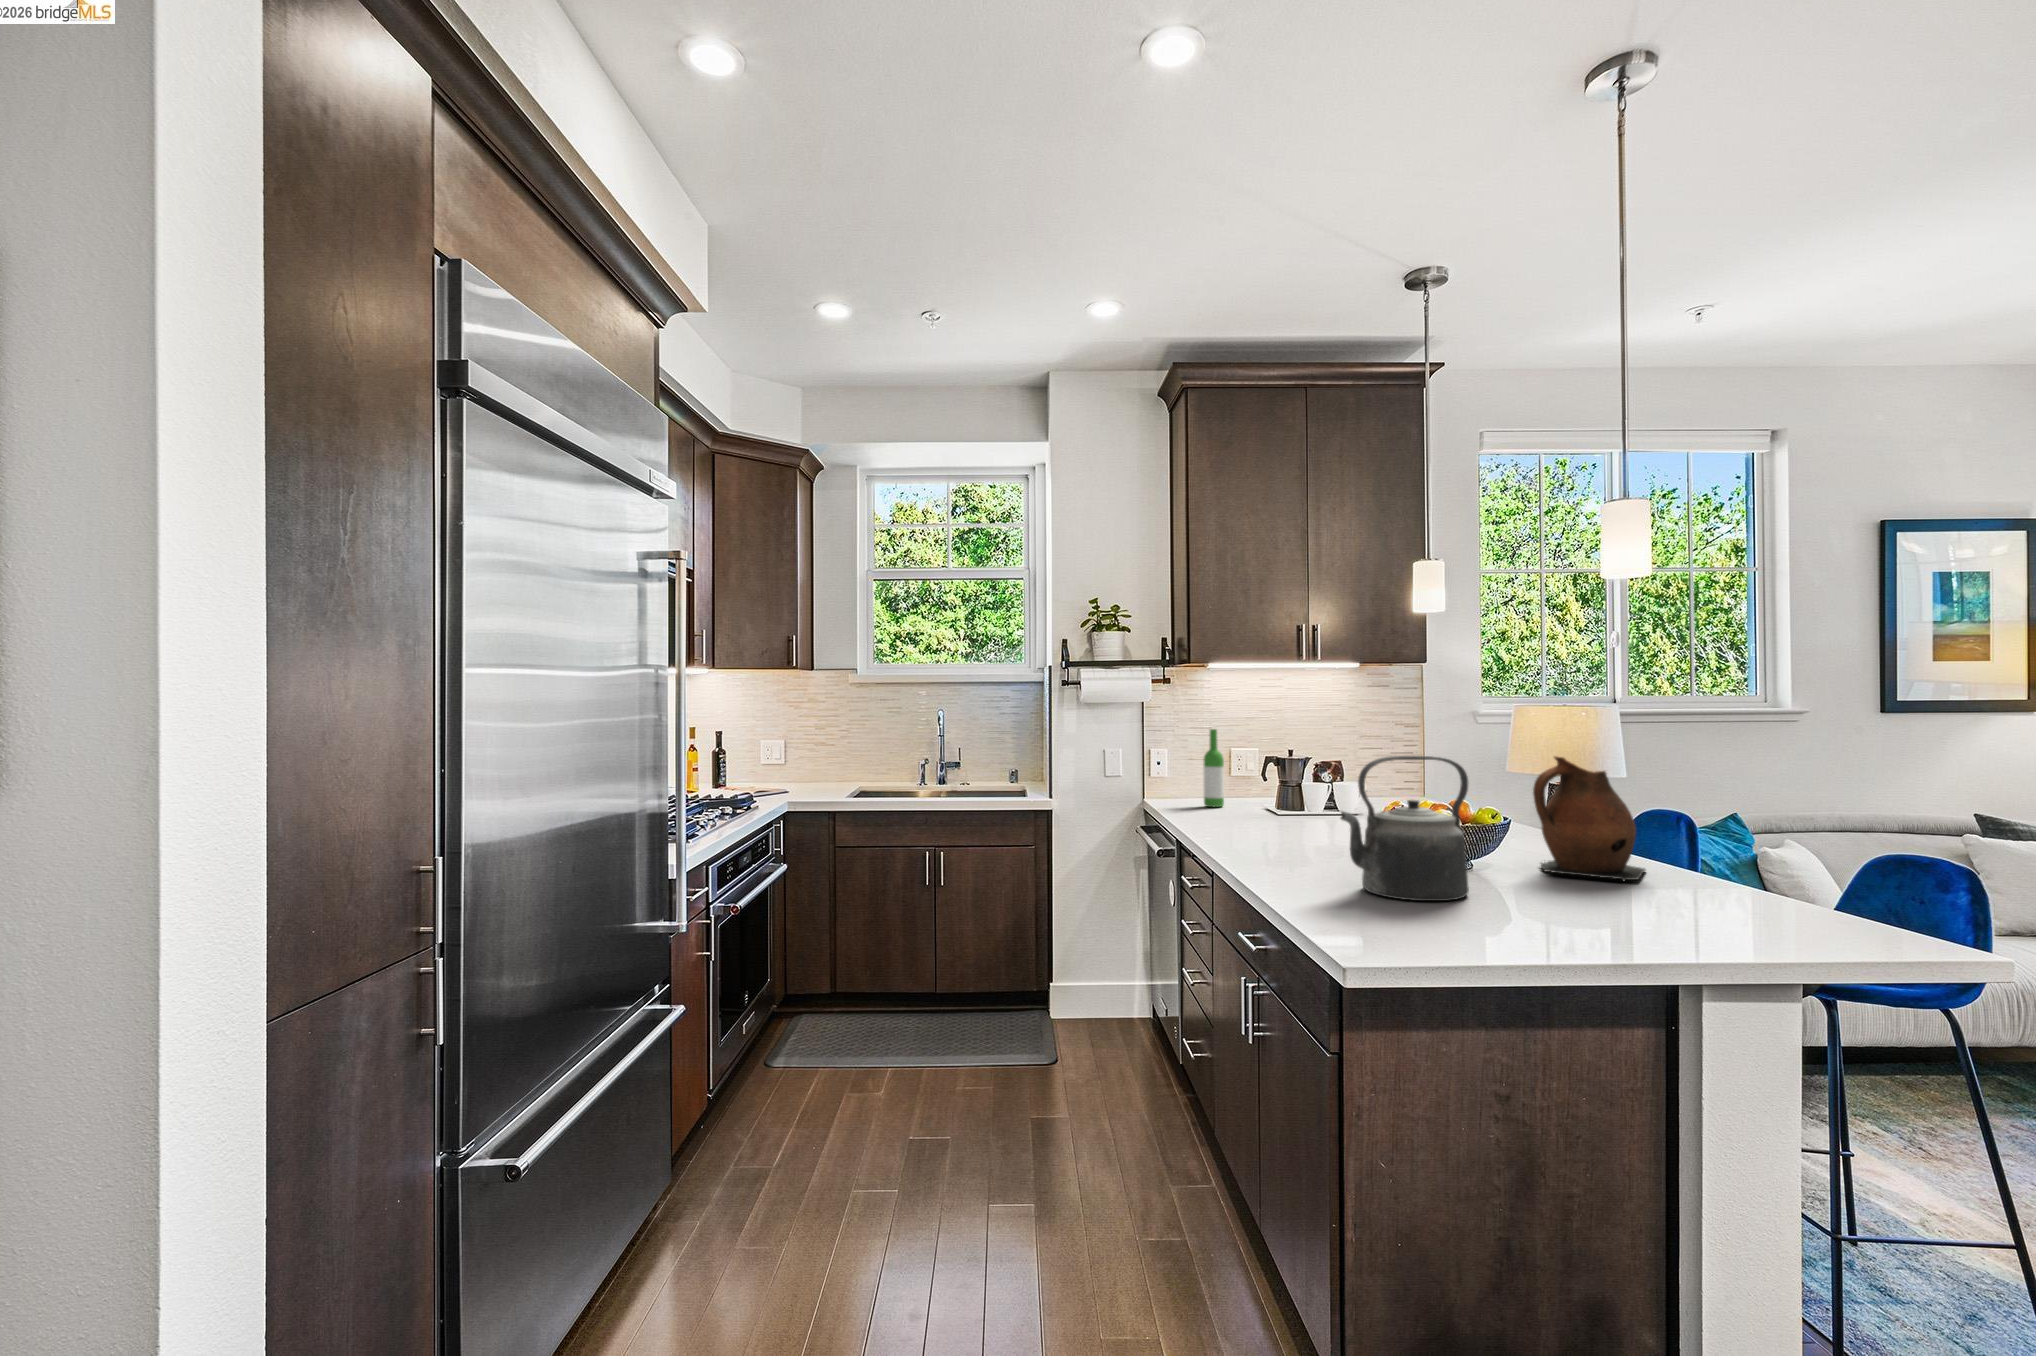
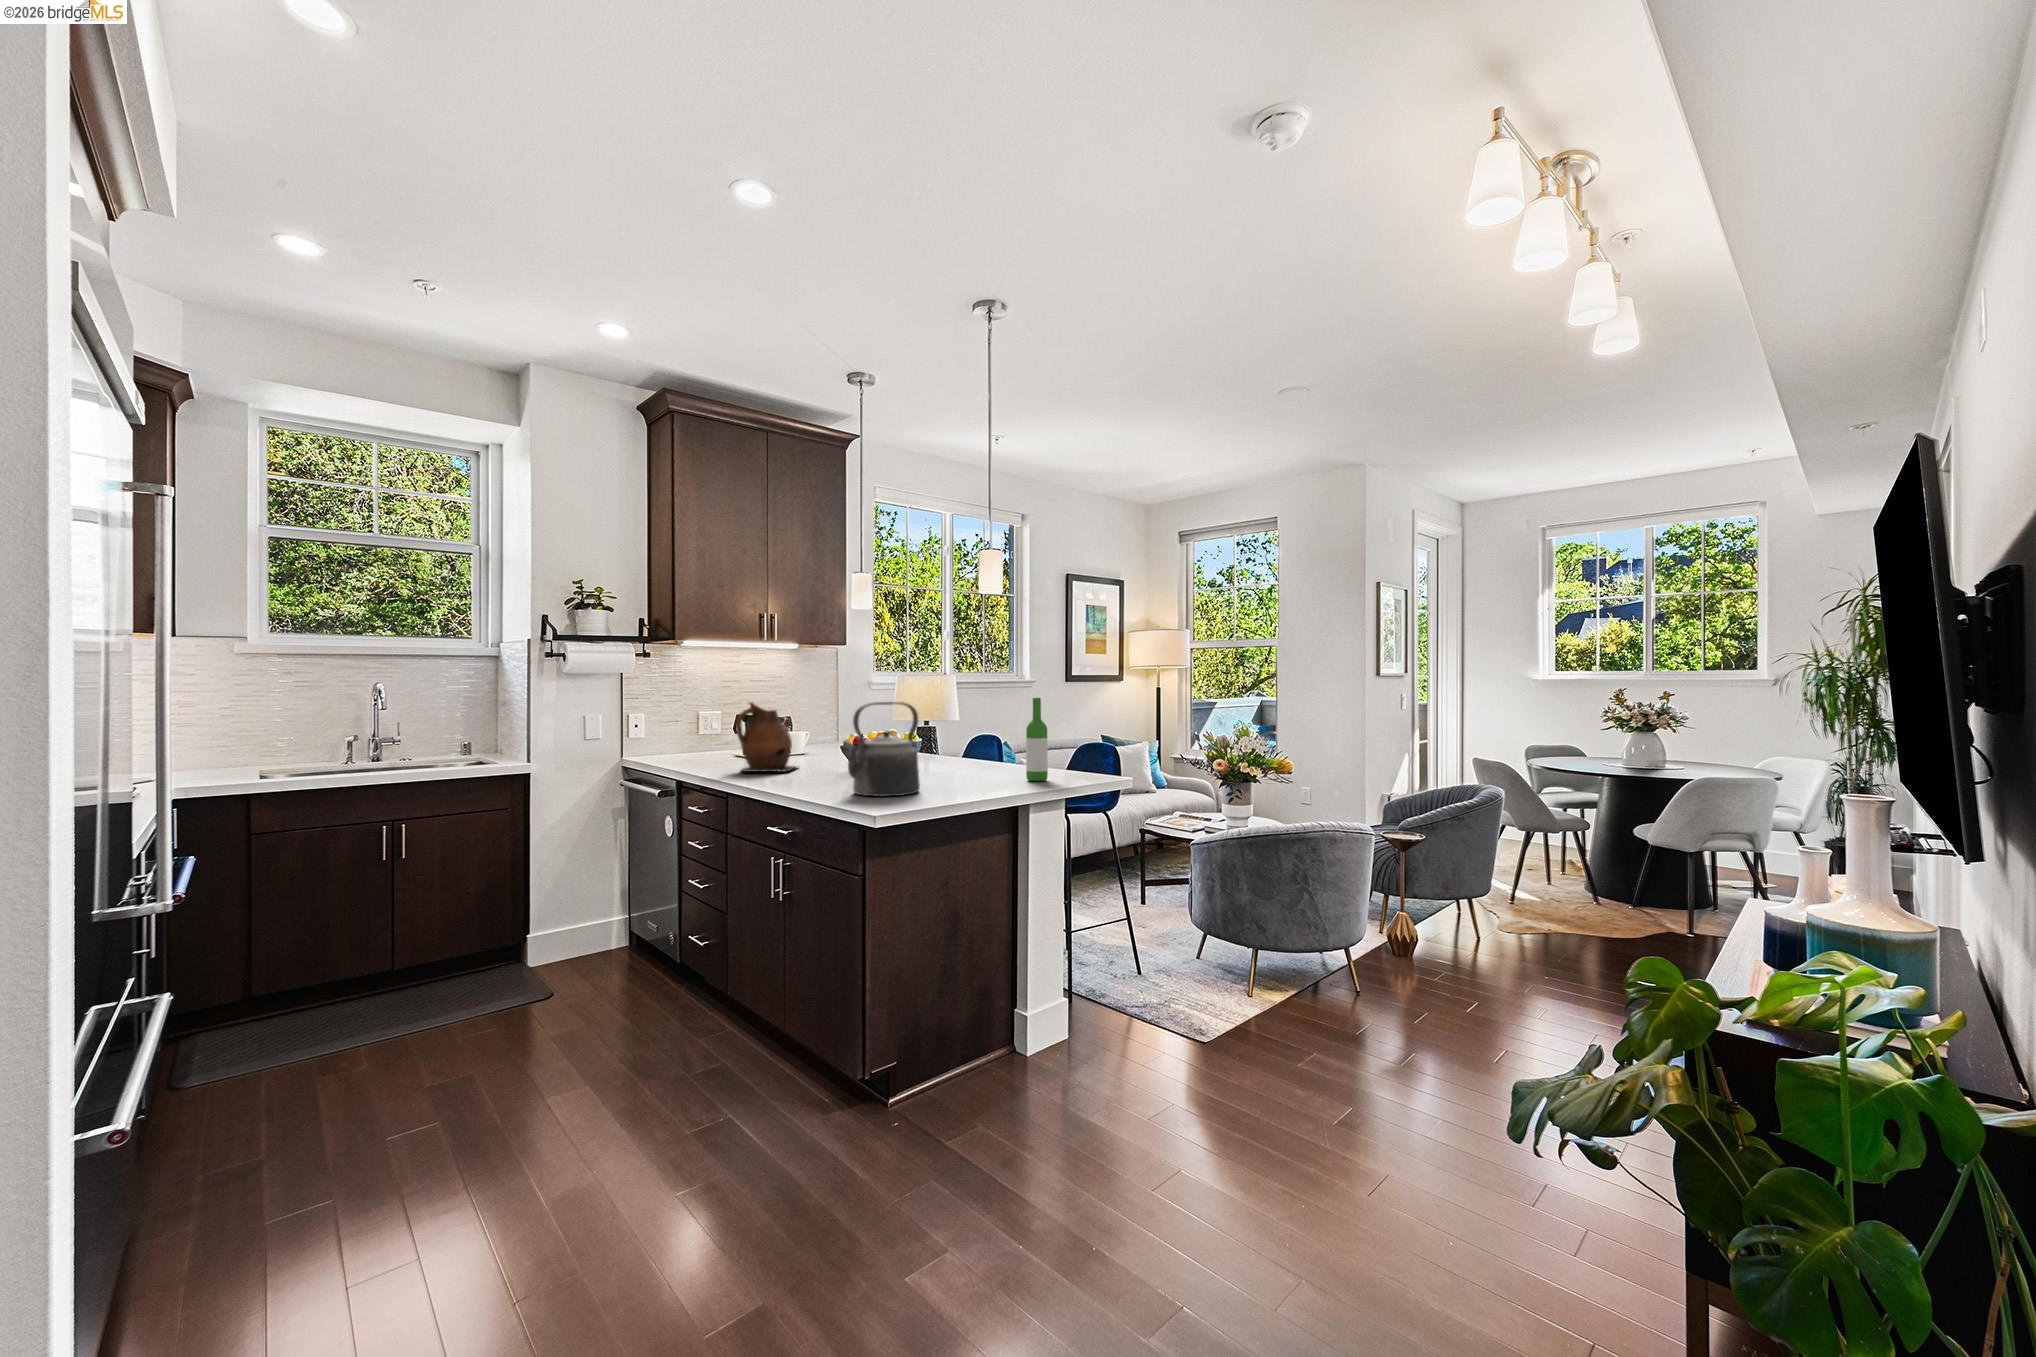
wine bottle: present [1204,729,1224,807] -> present [1026,698,1048,781]
ceramic pitcher: present [1533,756,1646,881] -> present [736,702,796,772]

